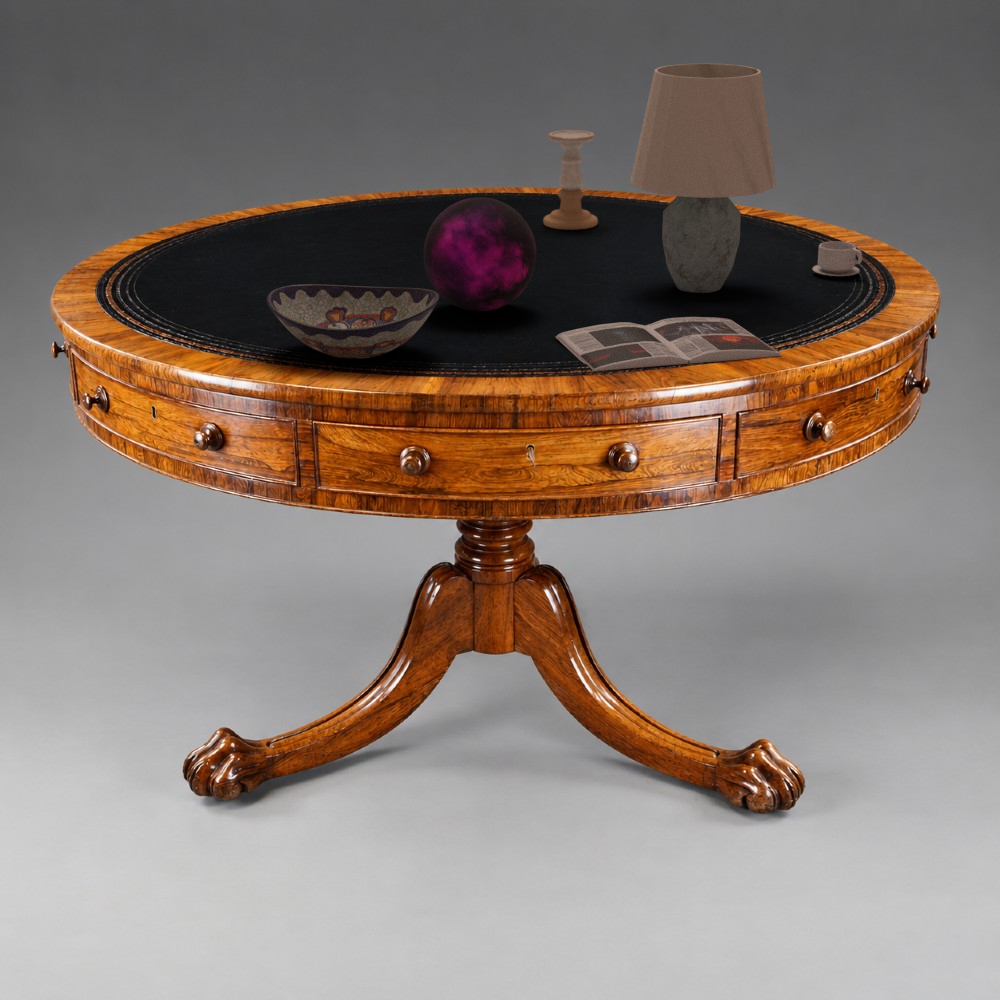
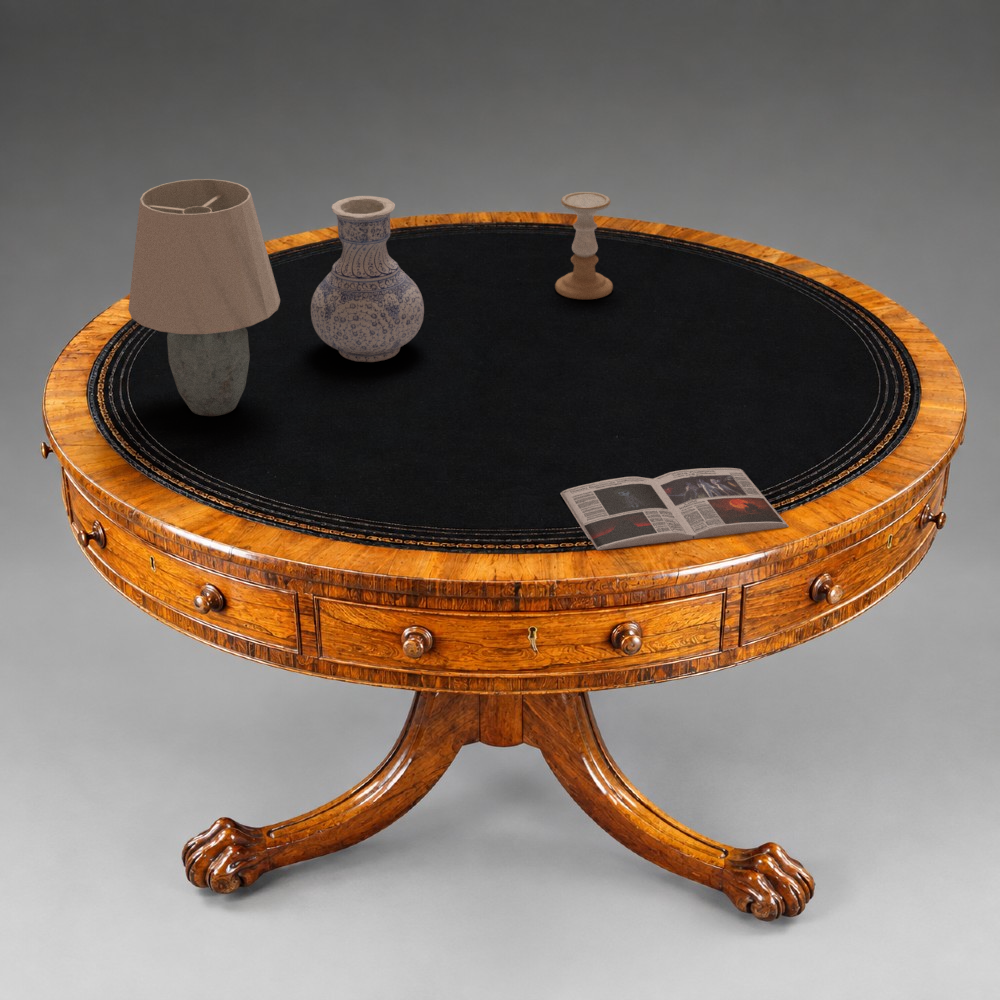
table lamp: present [630,64,776,293] -> present [128,179,280,416]
vase: none [311,106,419,265] -> present [311,196,424,362]
decorative orb: present [424,197,536,311] -> none [427,333,543,448]
teacup: present [813,241,862,276] -> none [832,349,888,390]
decorative bowl: present [267,284,440,359] -> none [267,439,442,527]

